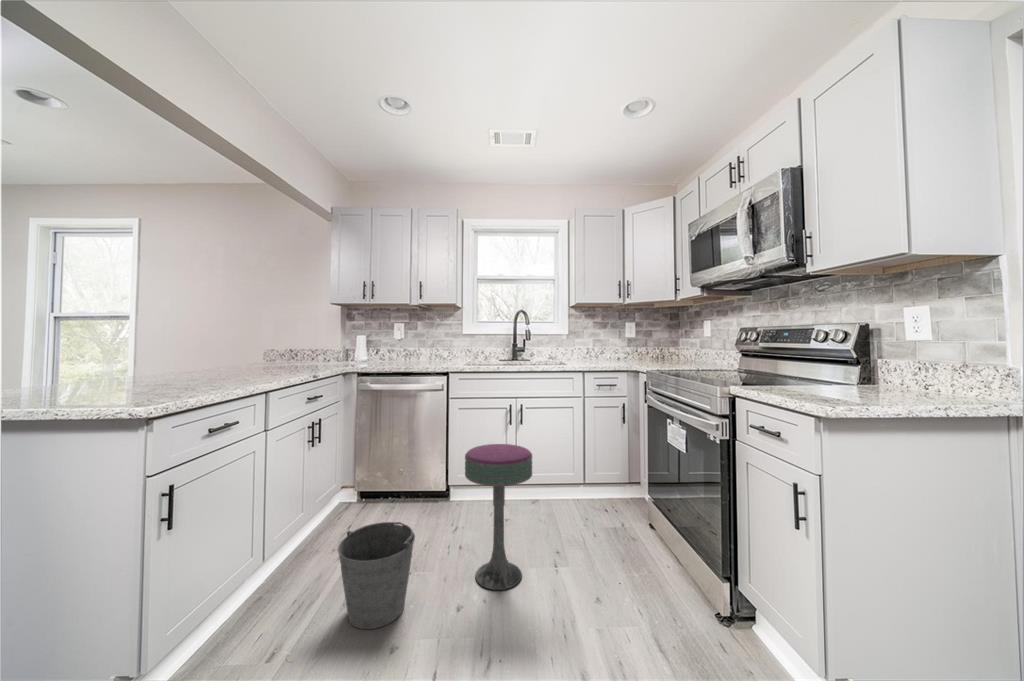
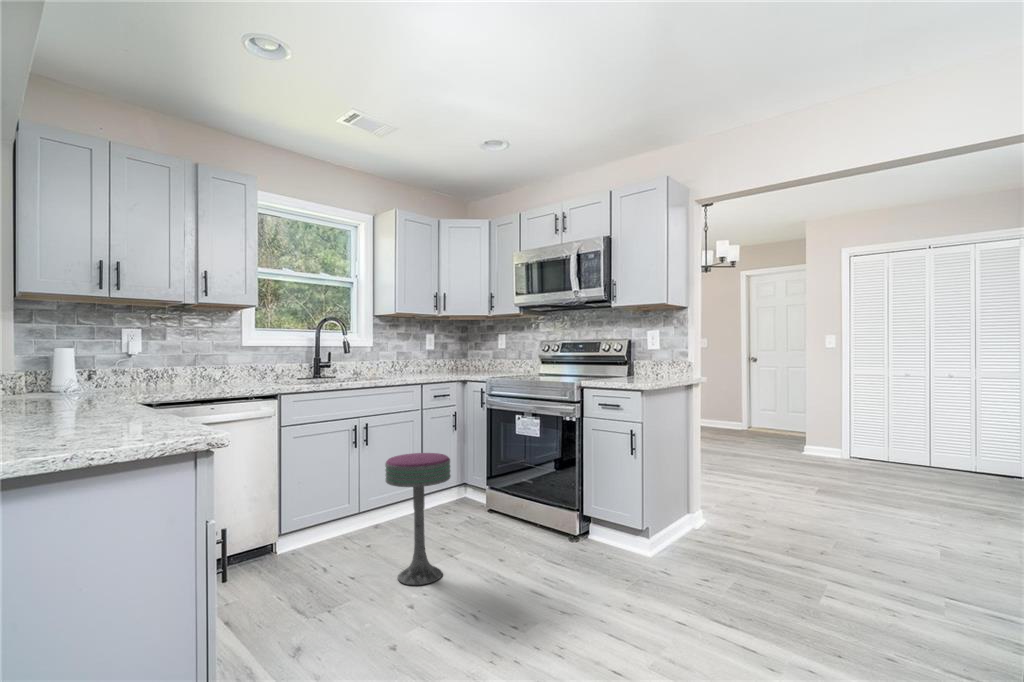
bucket: present [338,522,415,629] -> none [305,544,385,646]

